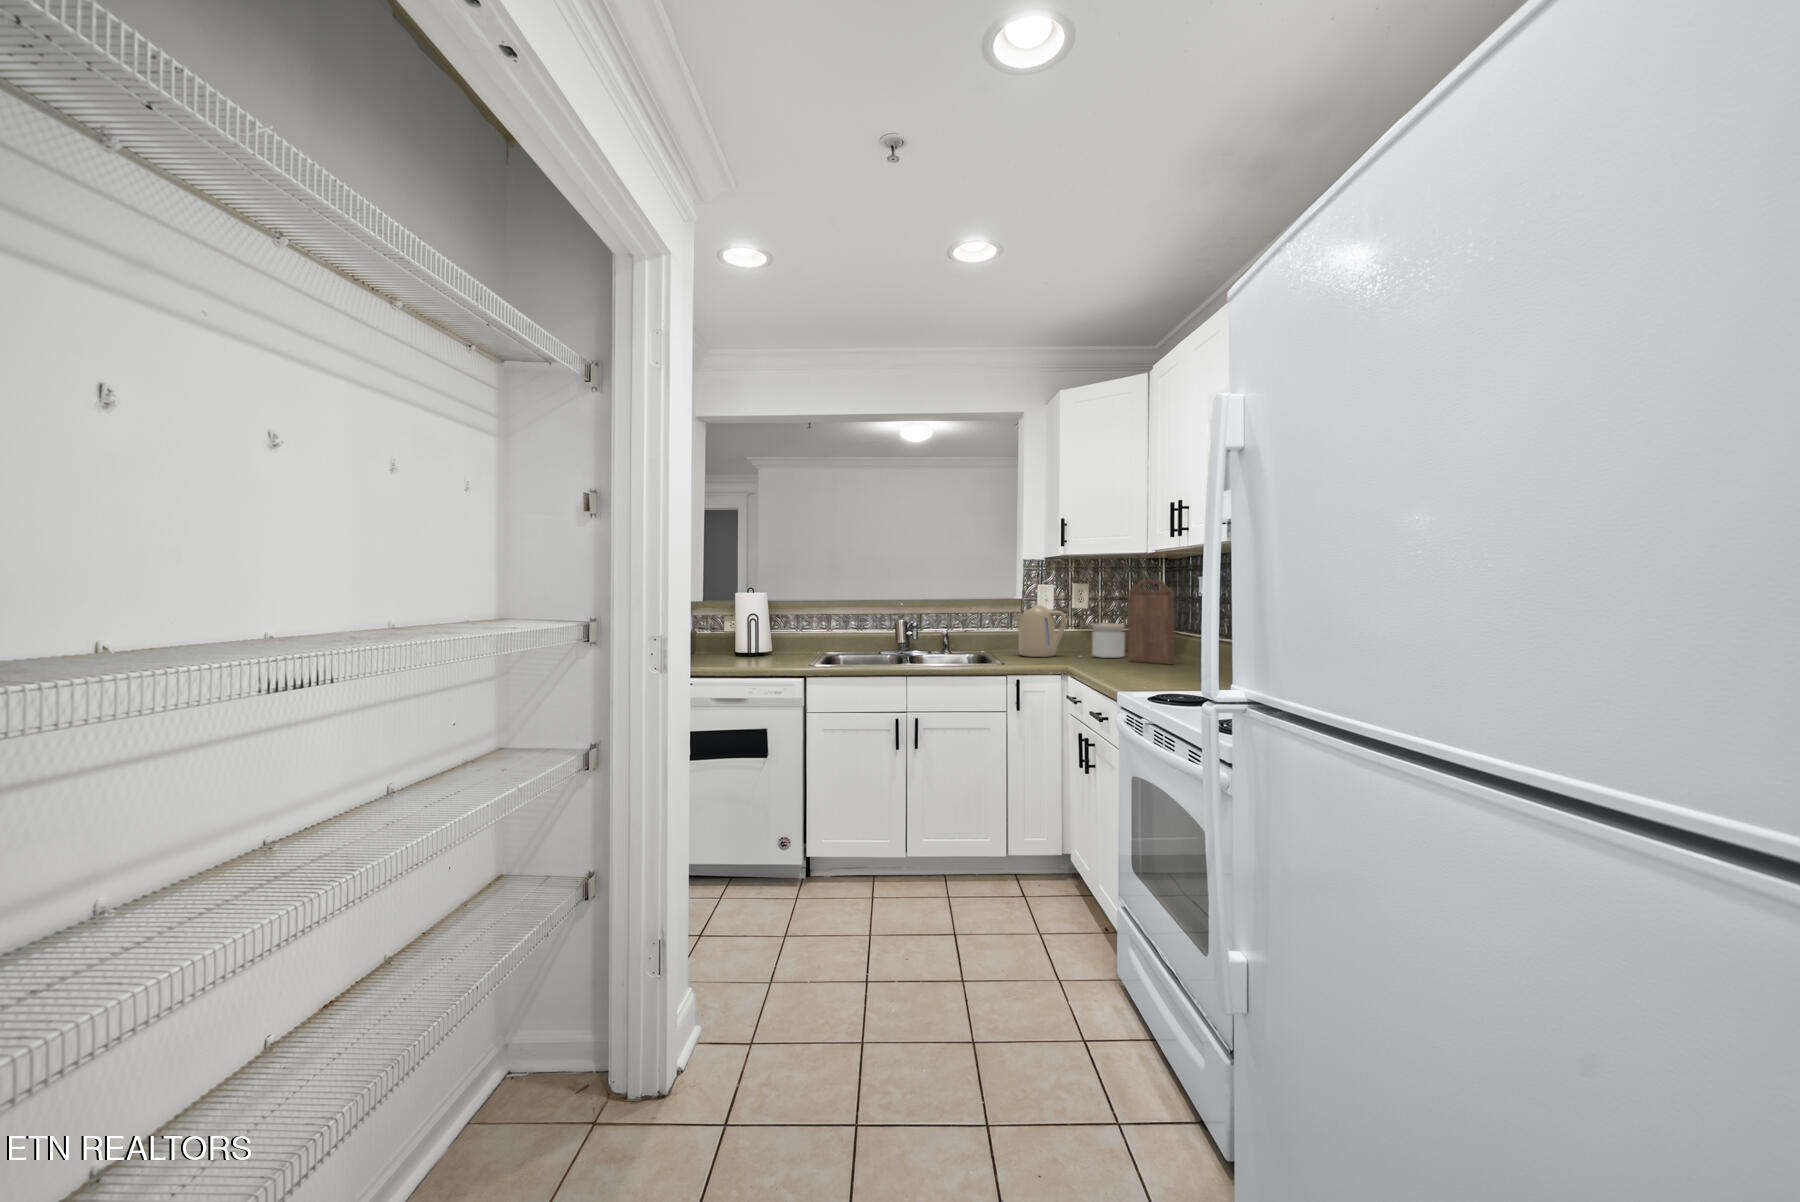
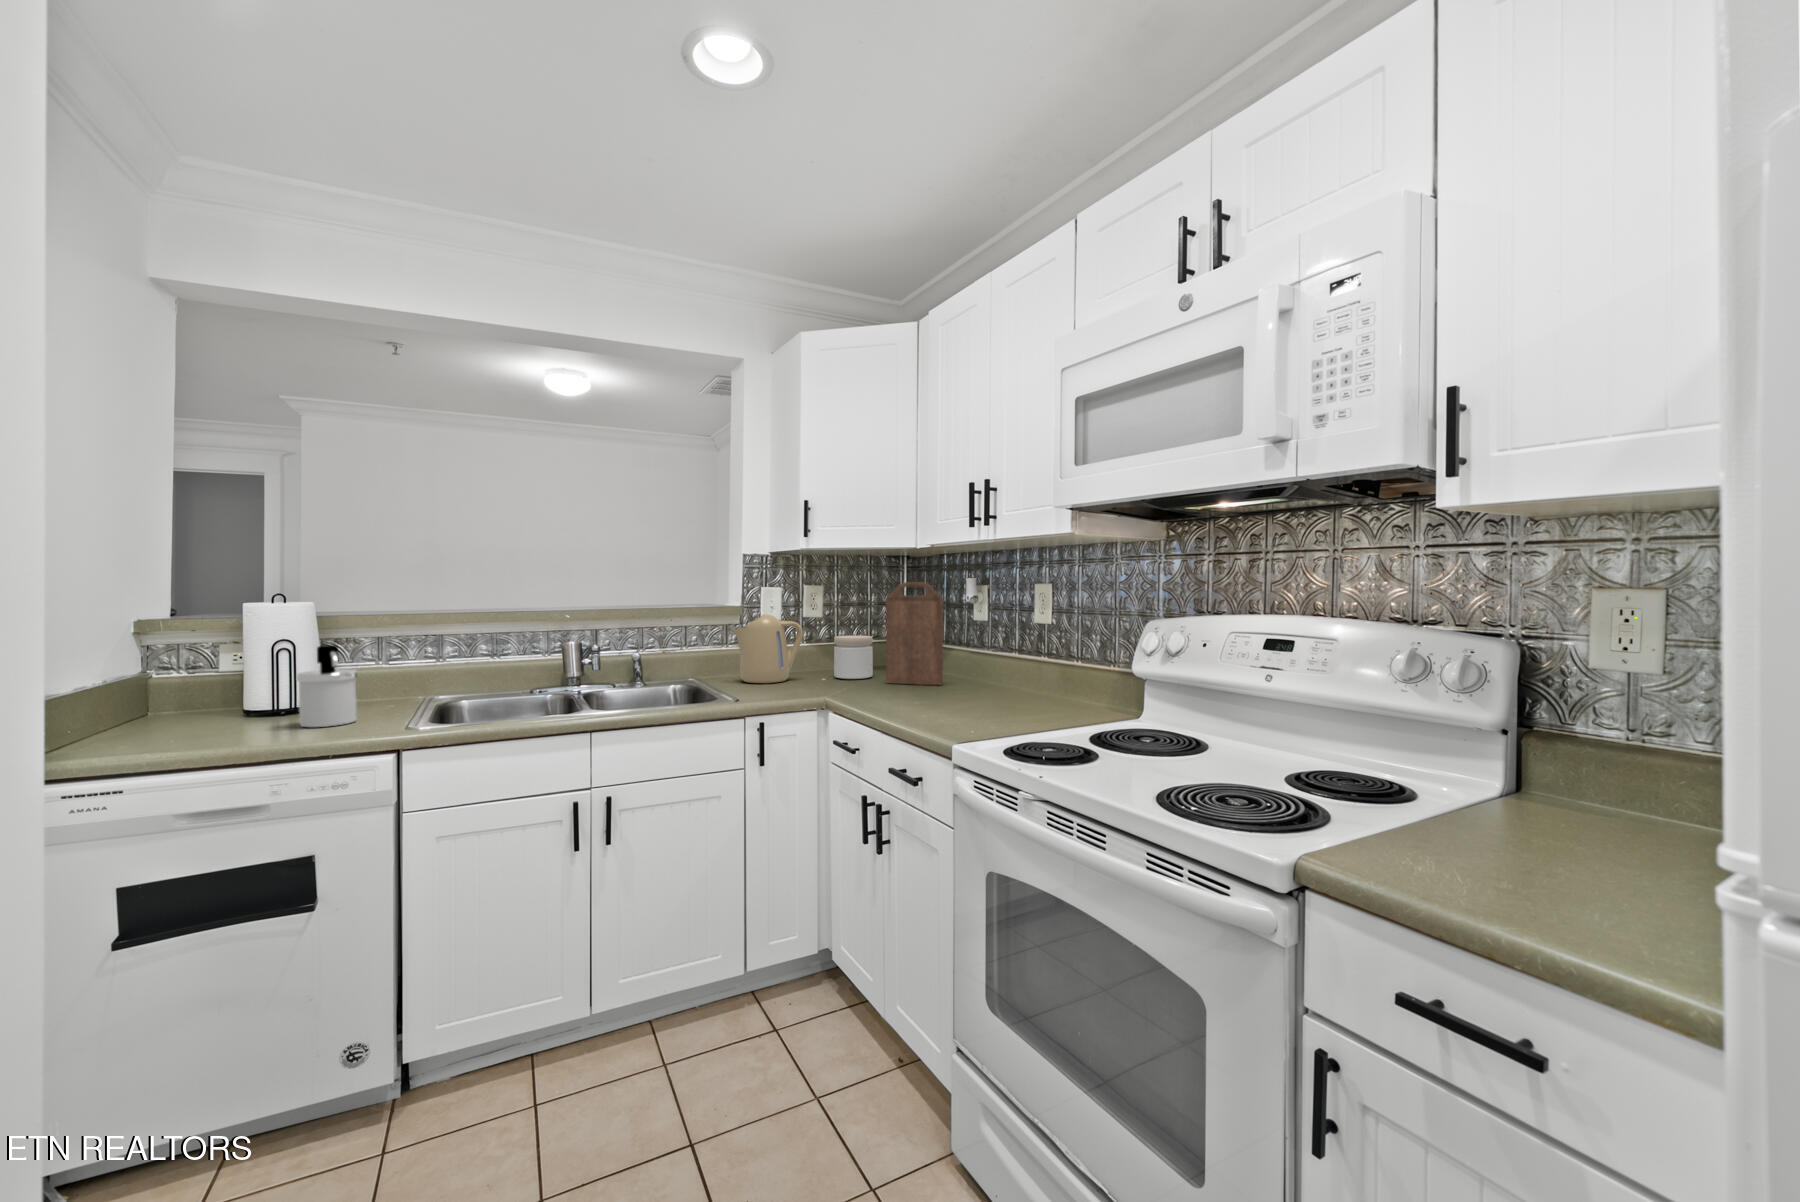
soap dispenser: none [759,617,787,663] -> present [297,645,358,727]

